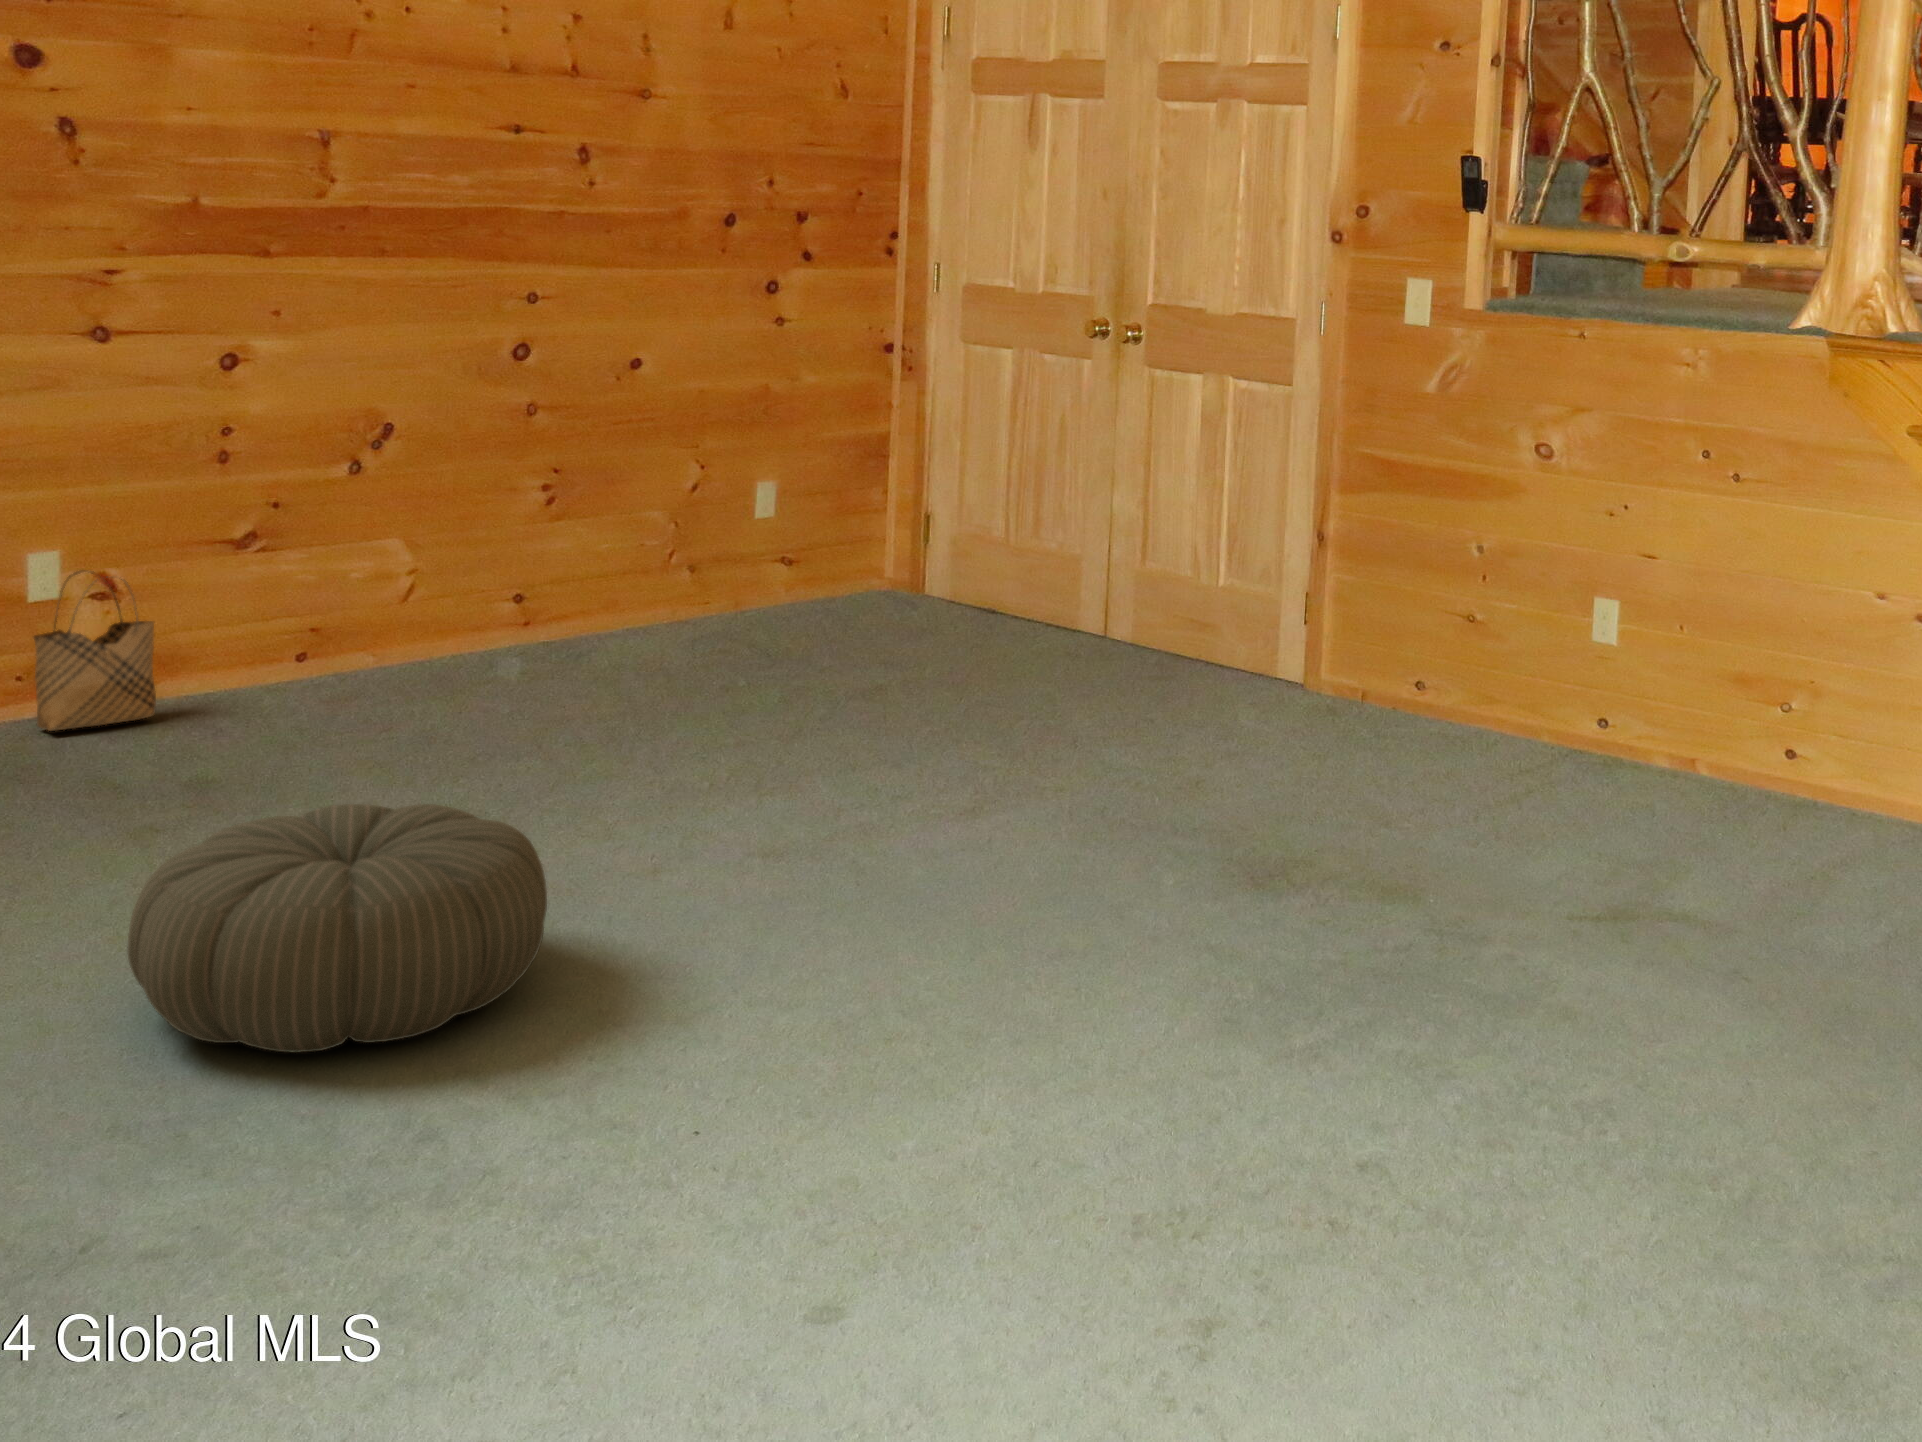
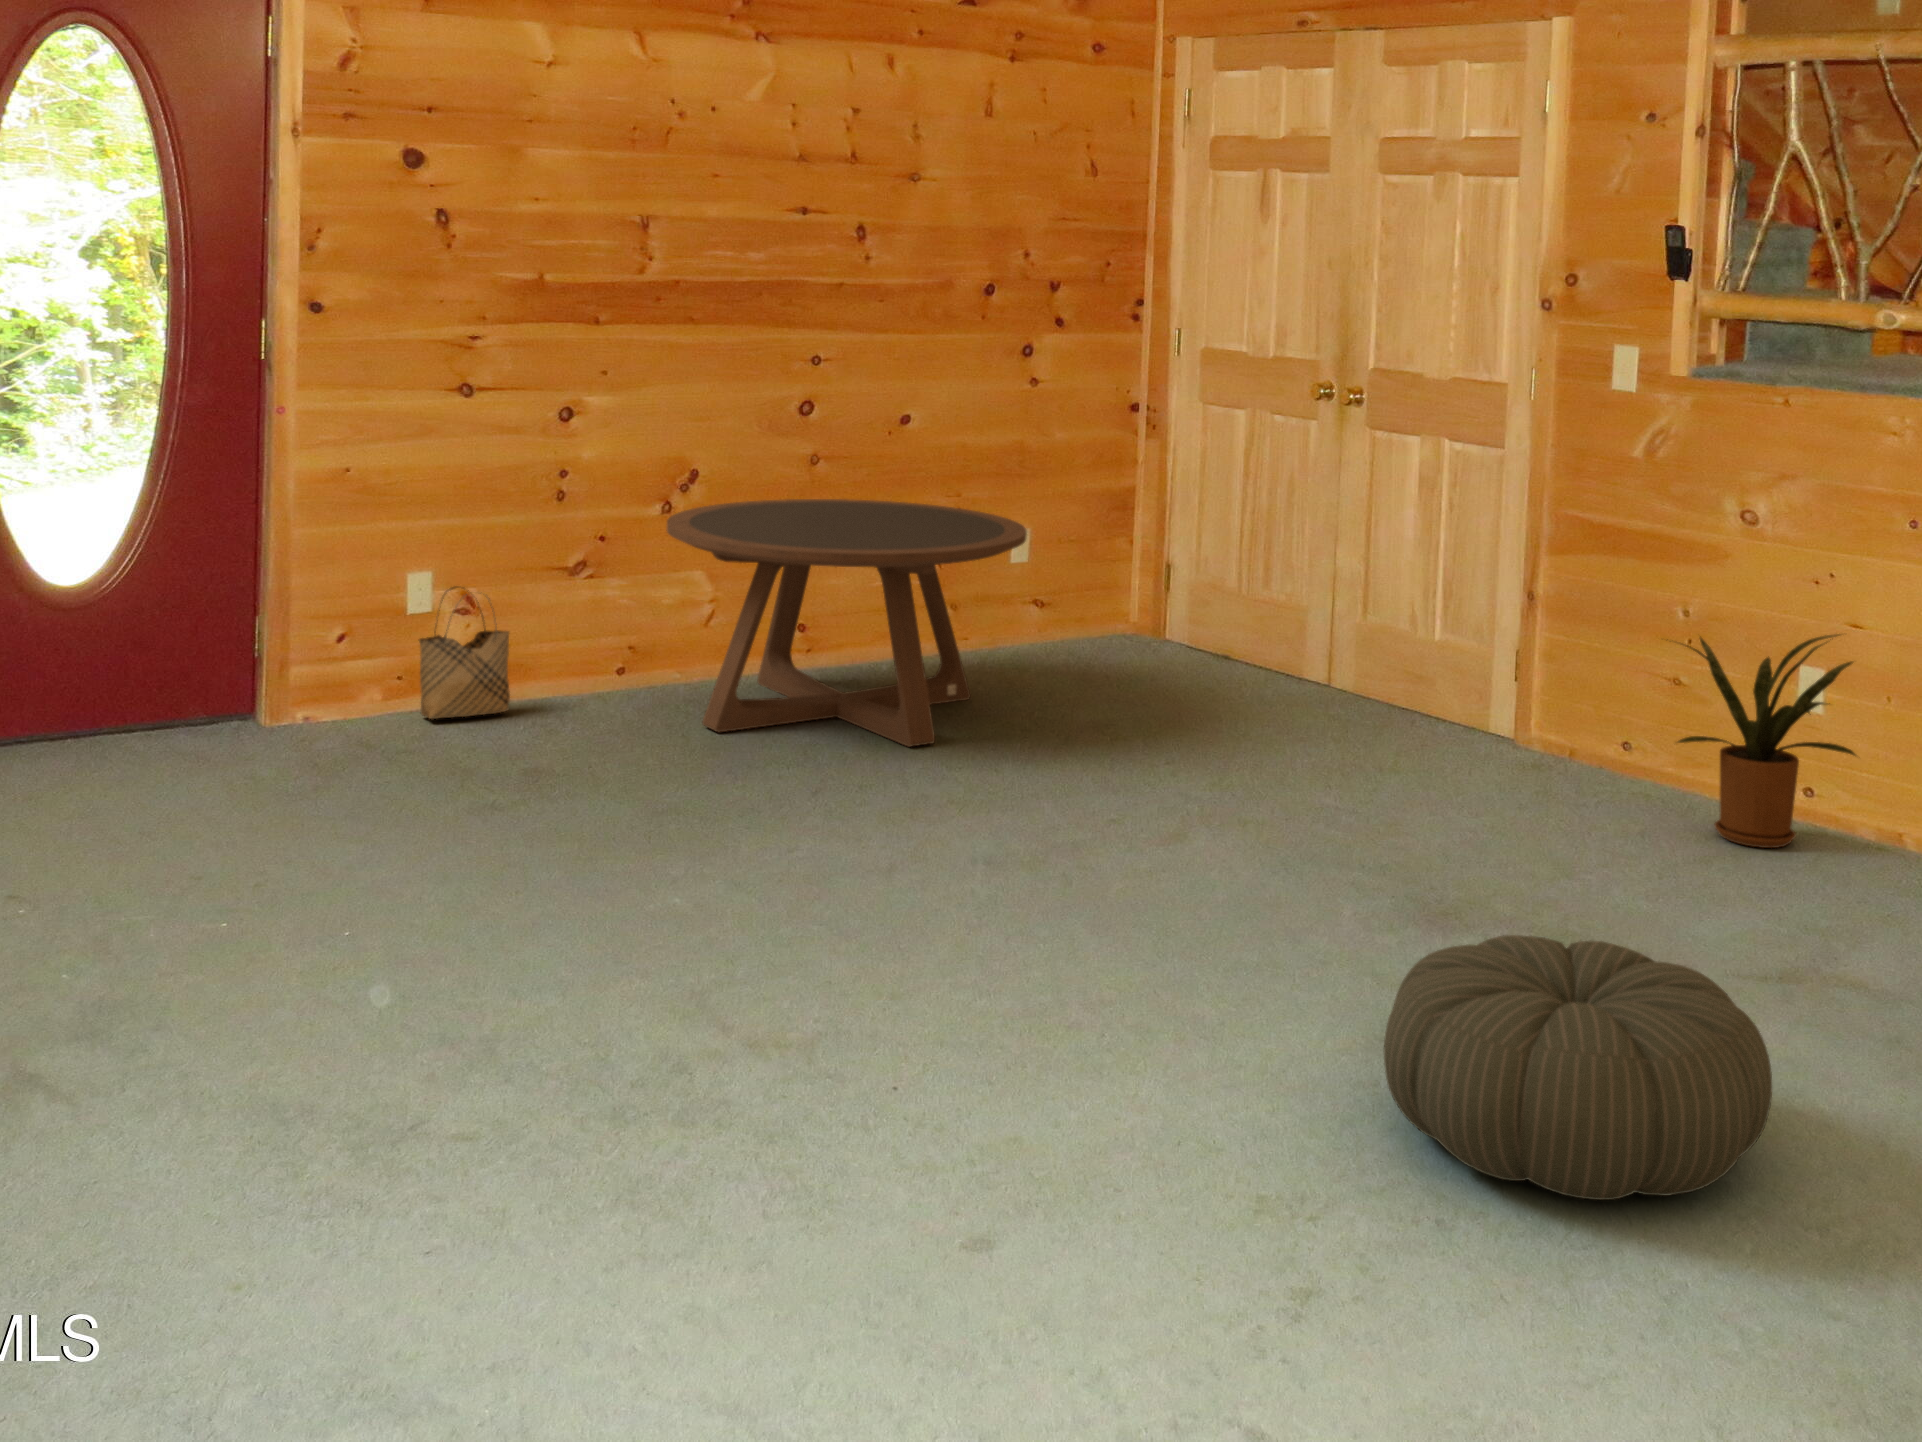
coffee table: none [357,456,790,730] -> present [667,499,1027,747]
house plant: none [1462,562,1661,779] -> present [1678,635,1856,848]
pouf: present [127,804,547,1053] -> present [1384,935,1772,1200]

